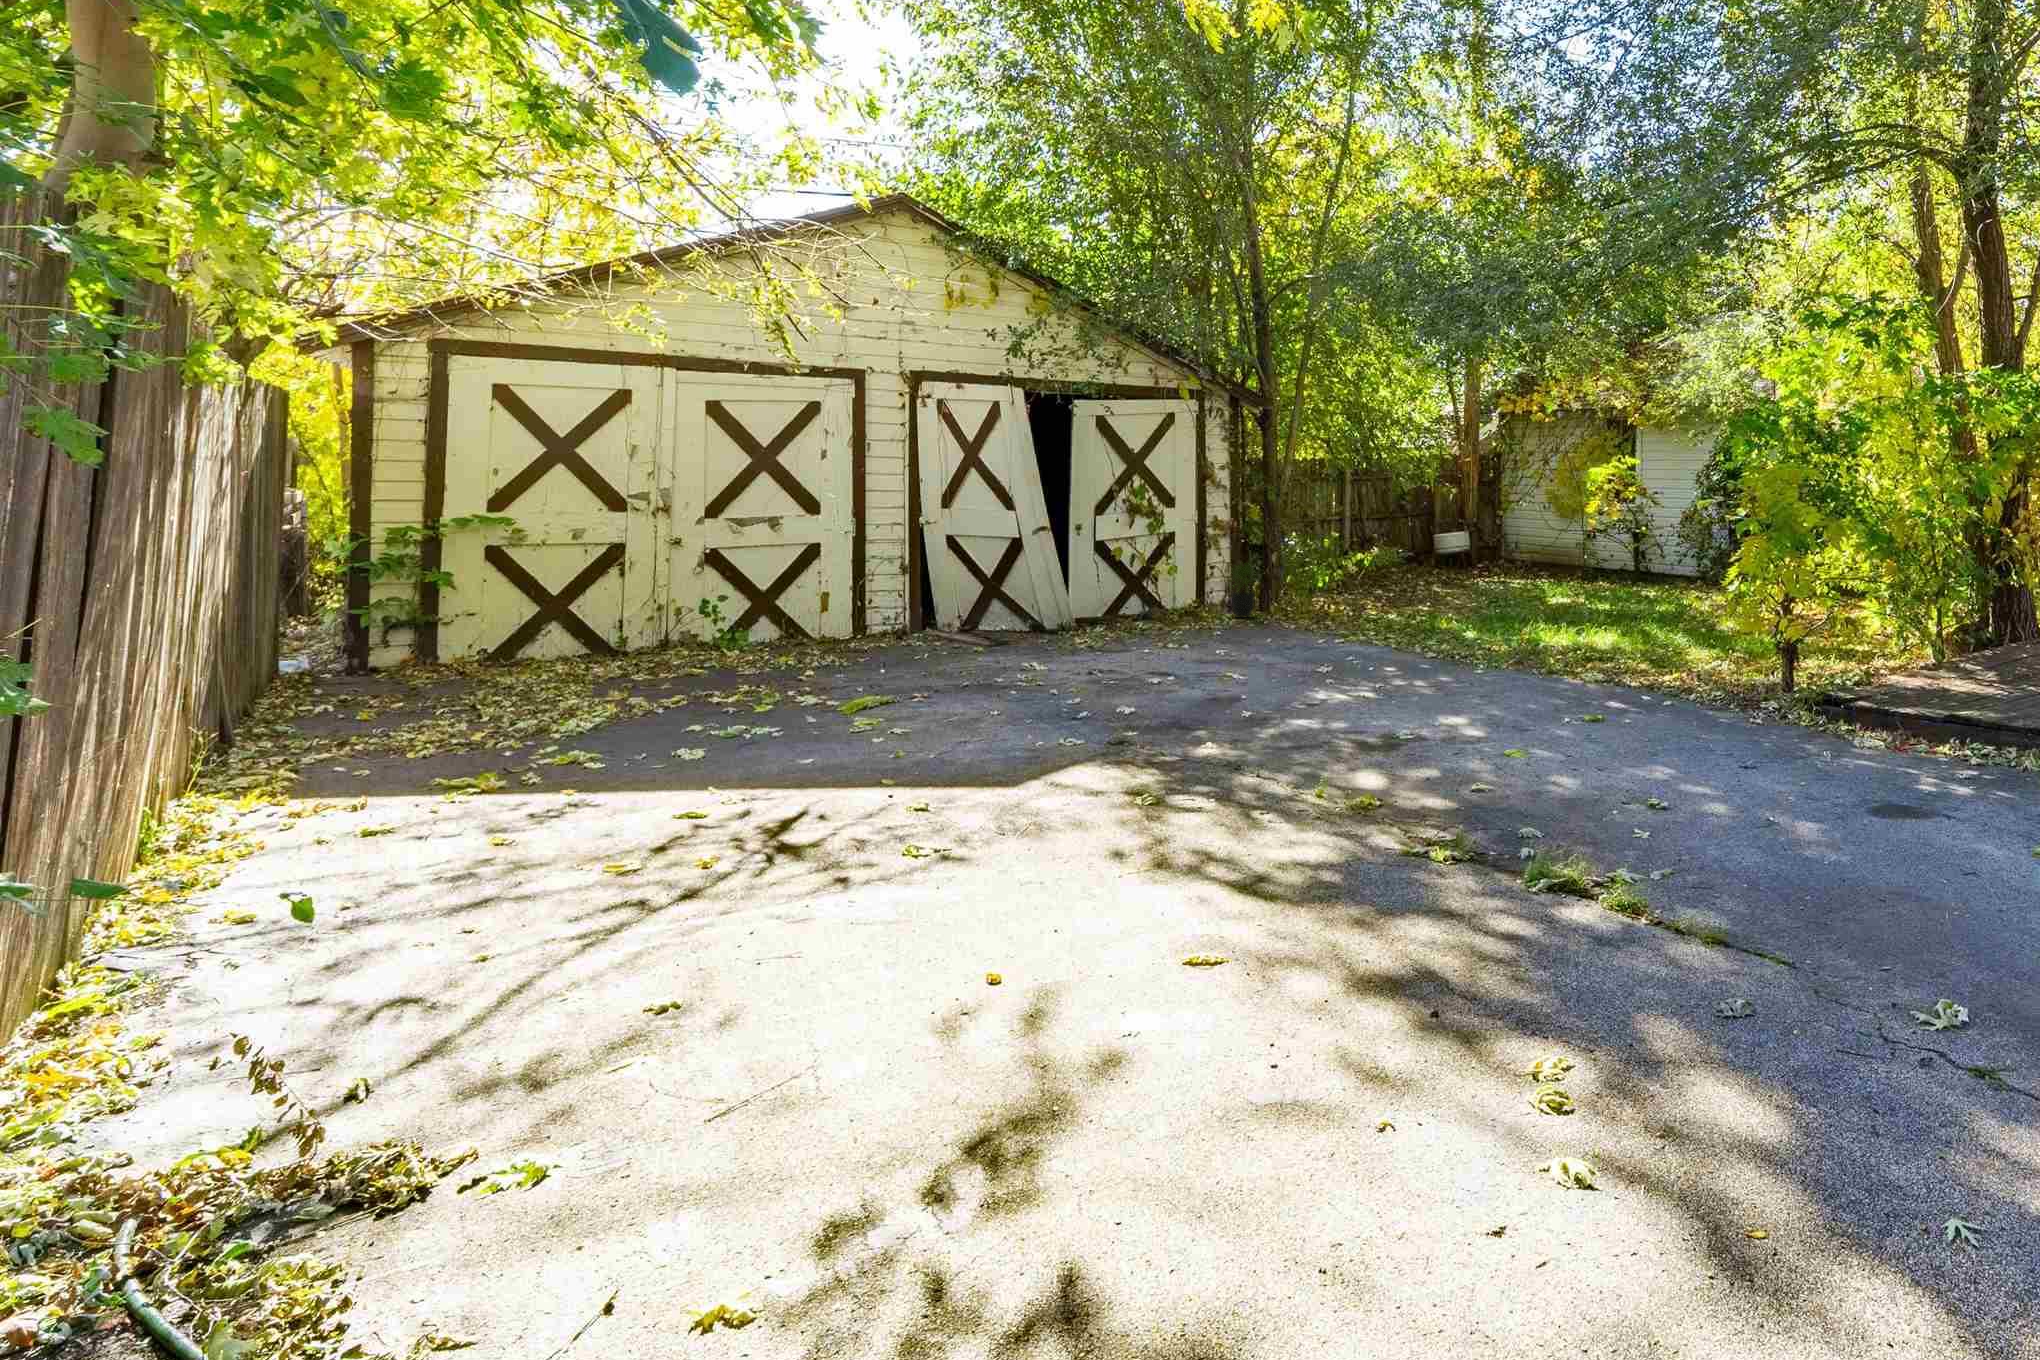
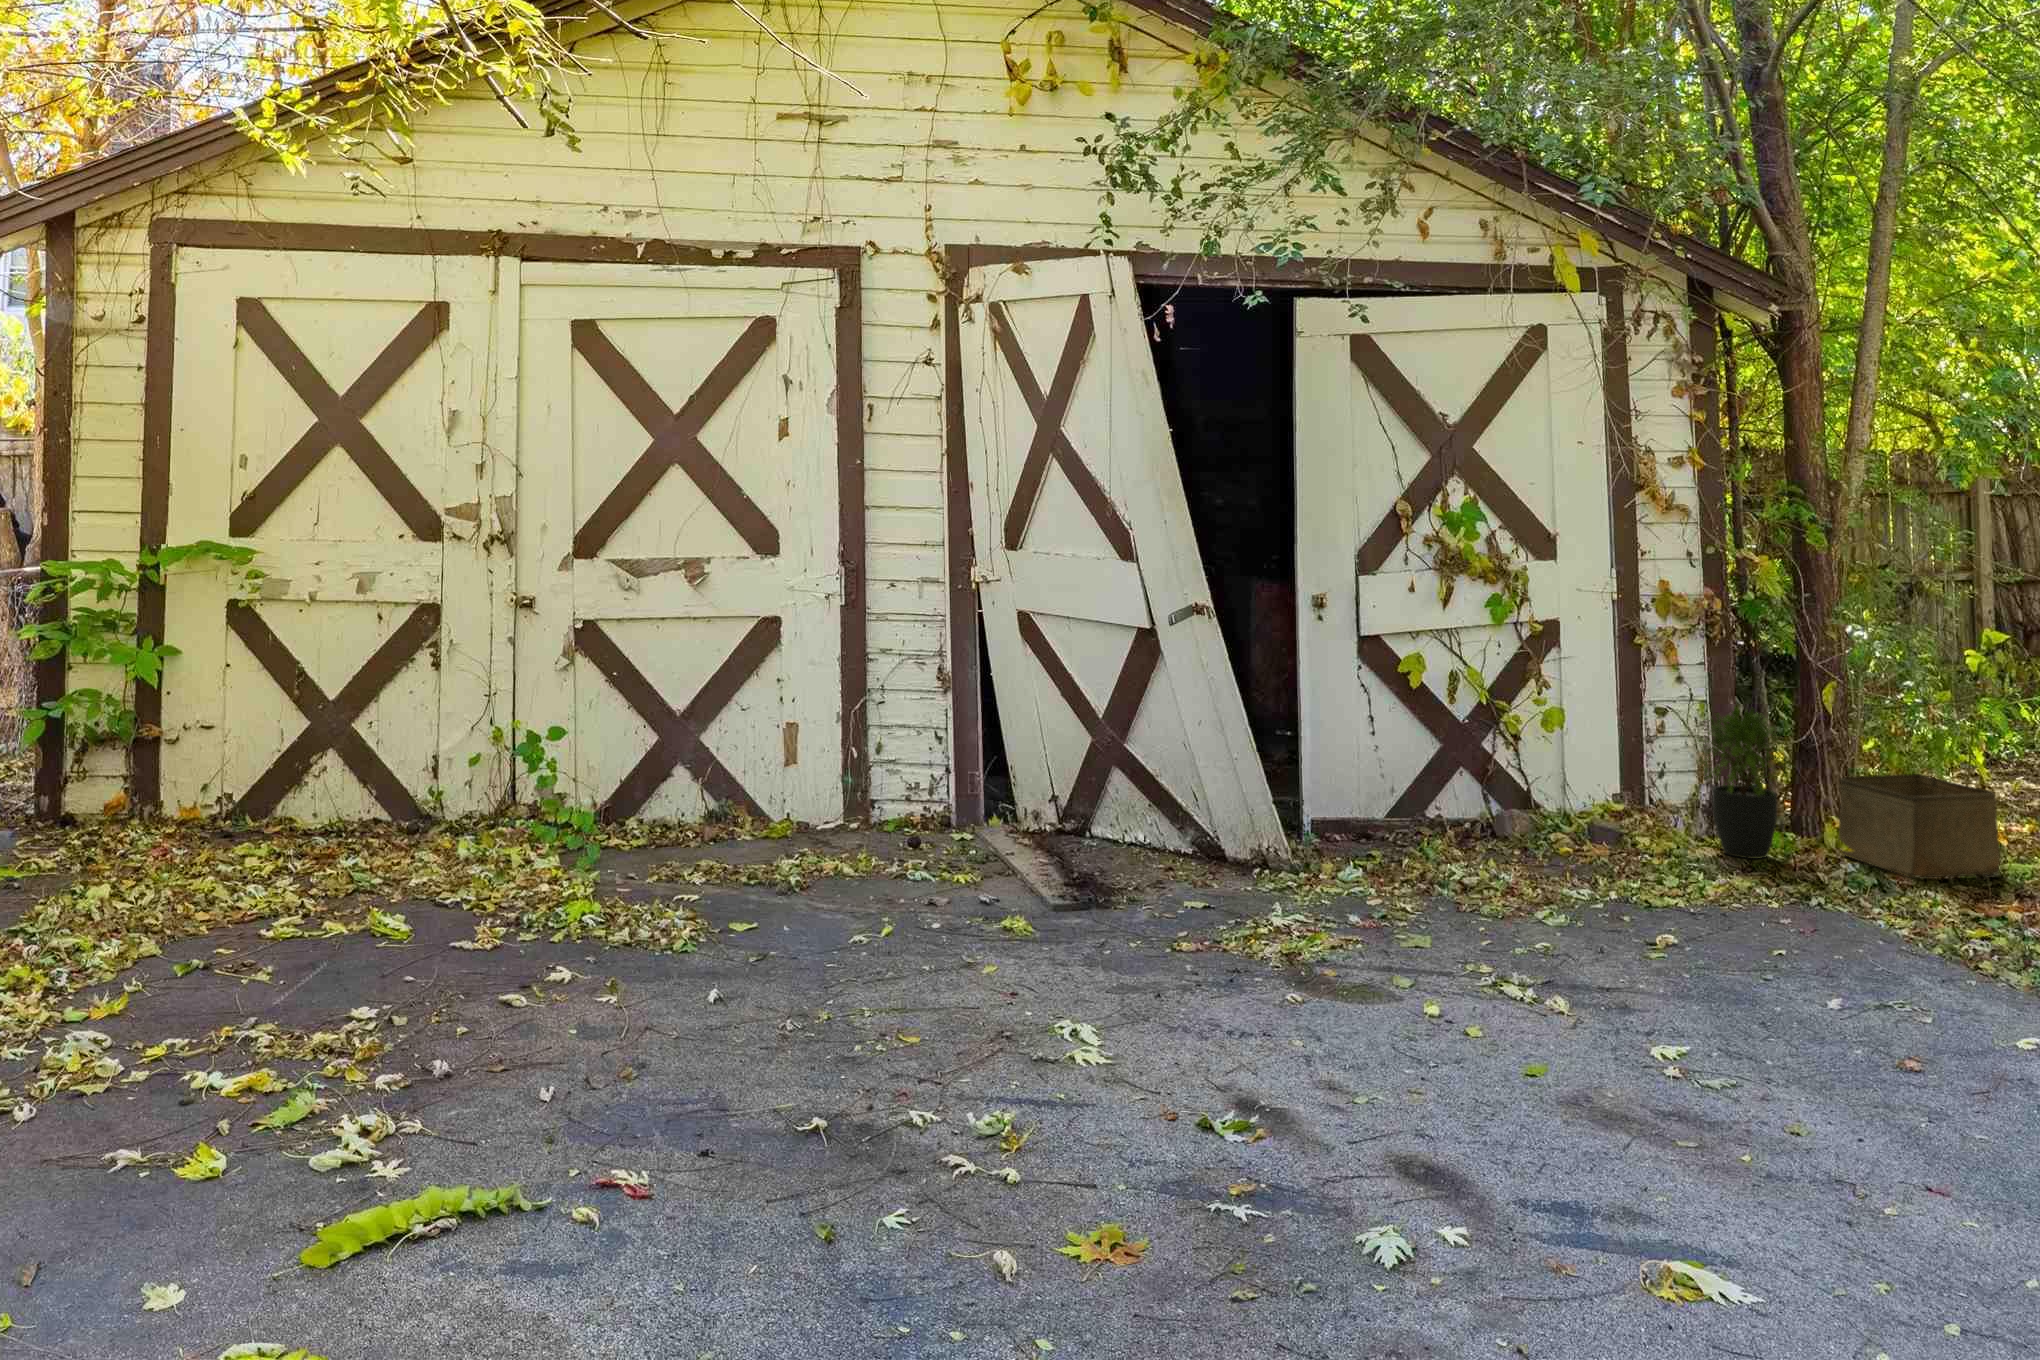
storage bin: none [1275,583,1327,618] -> present [1839,774,2000,877]

